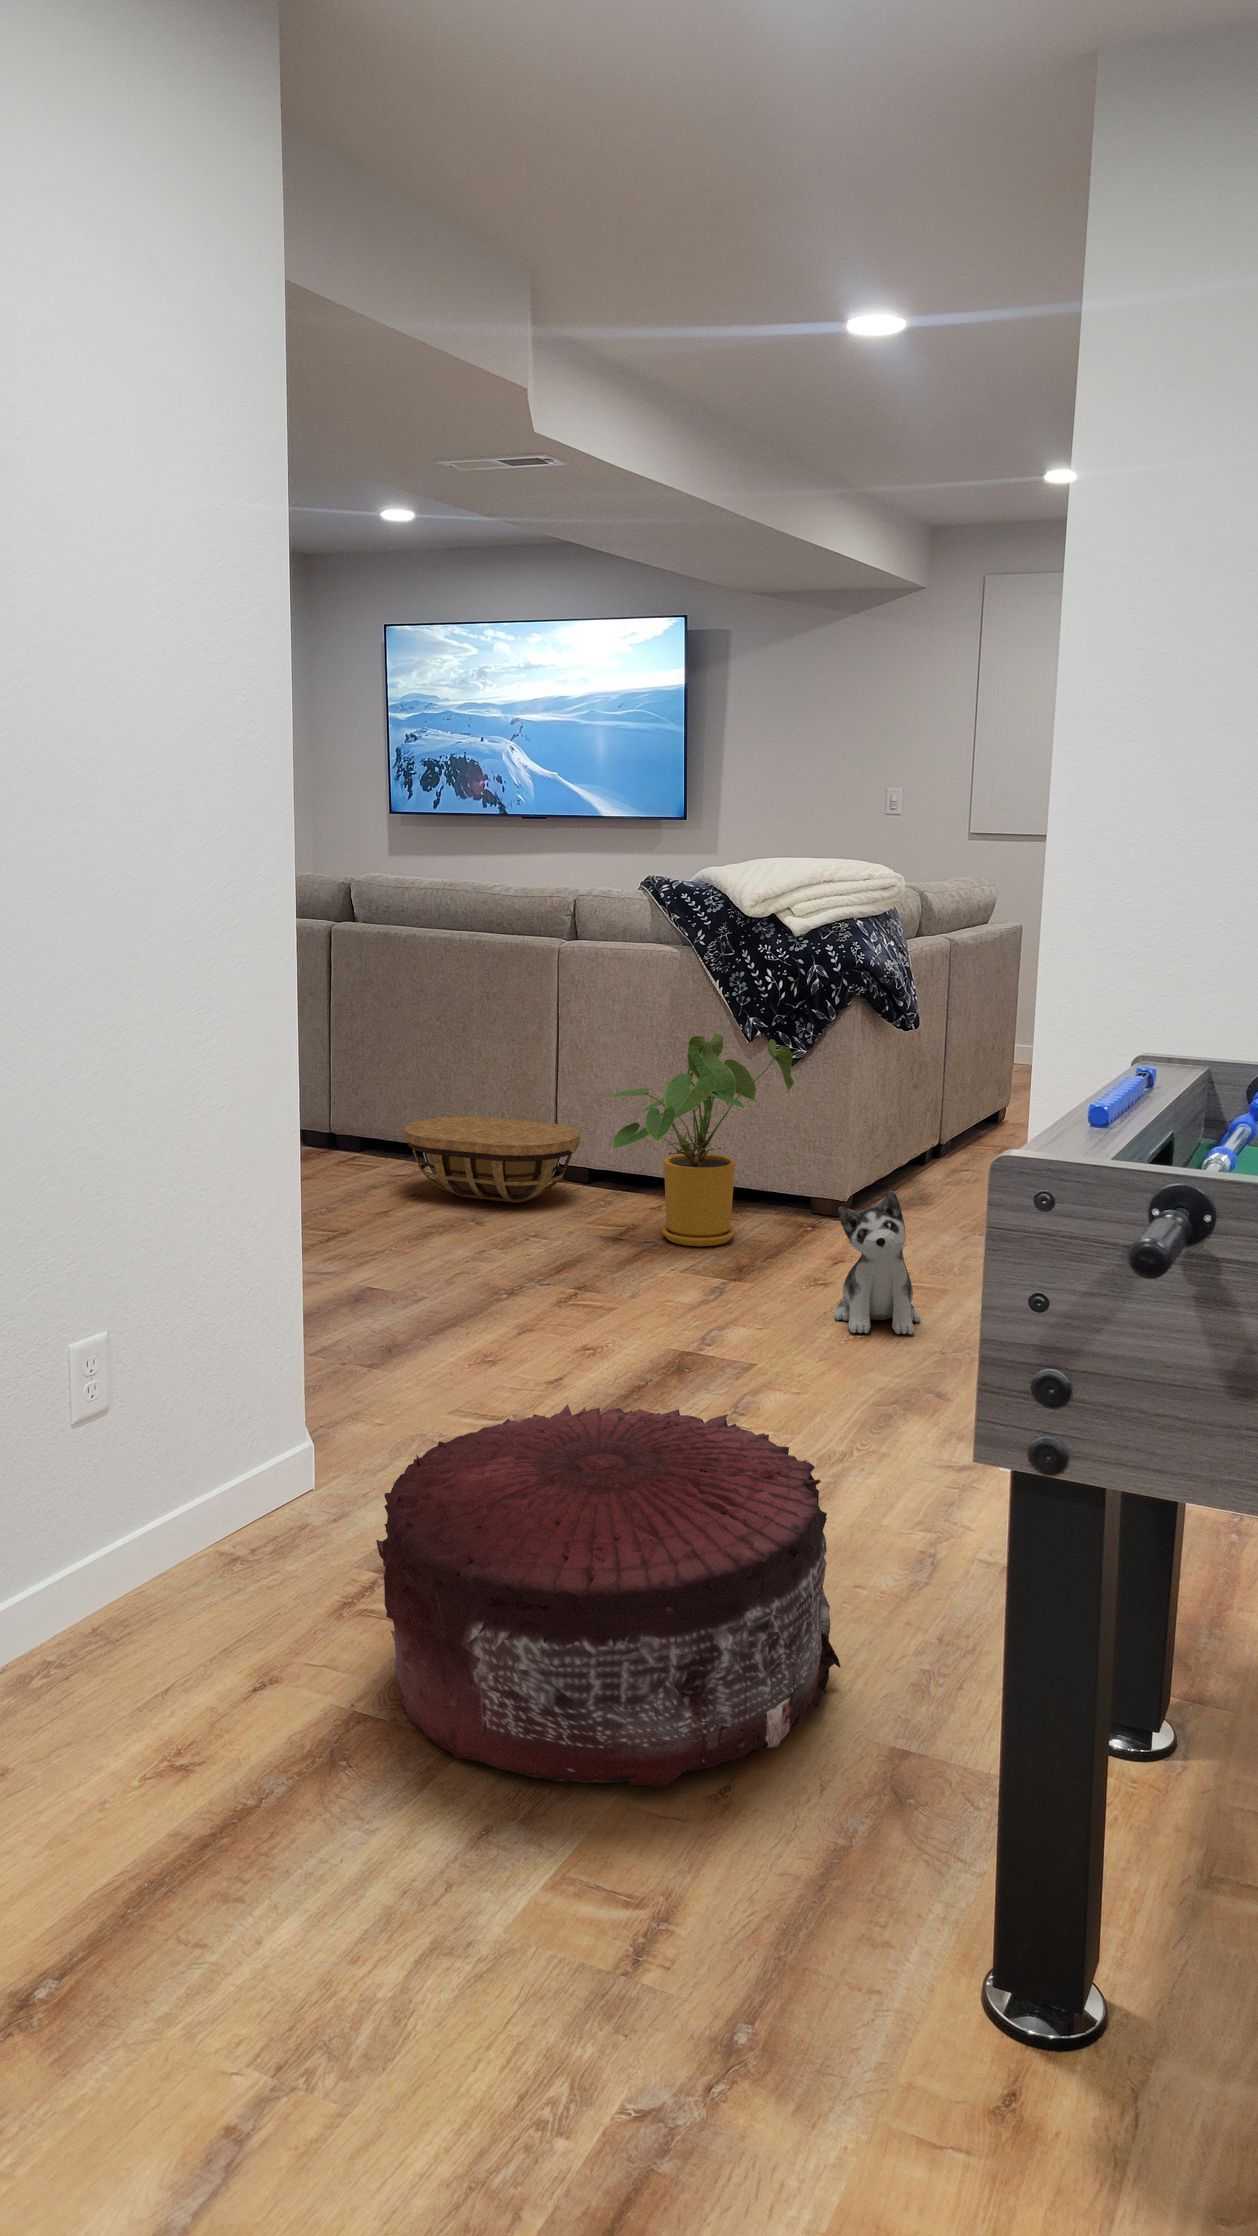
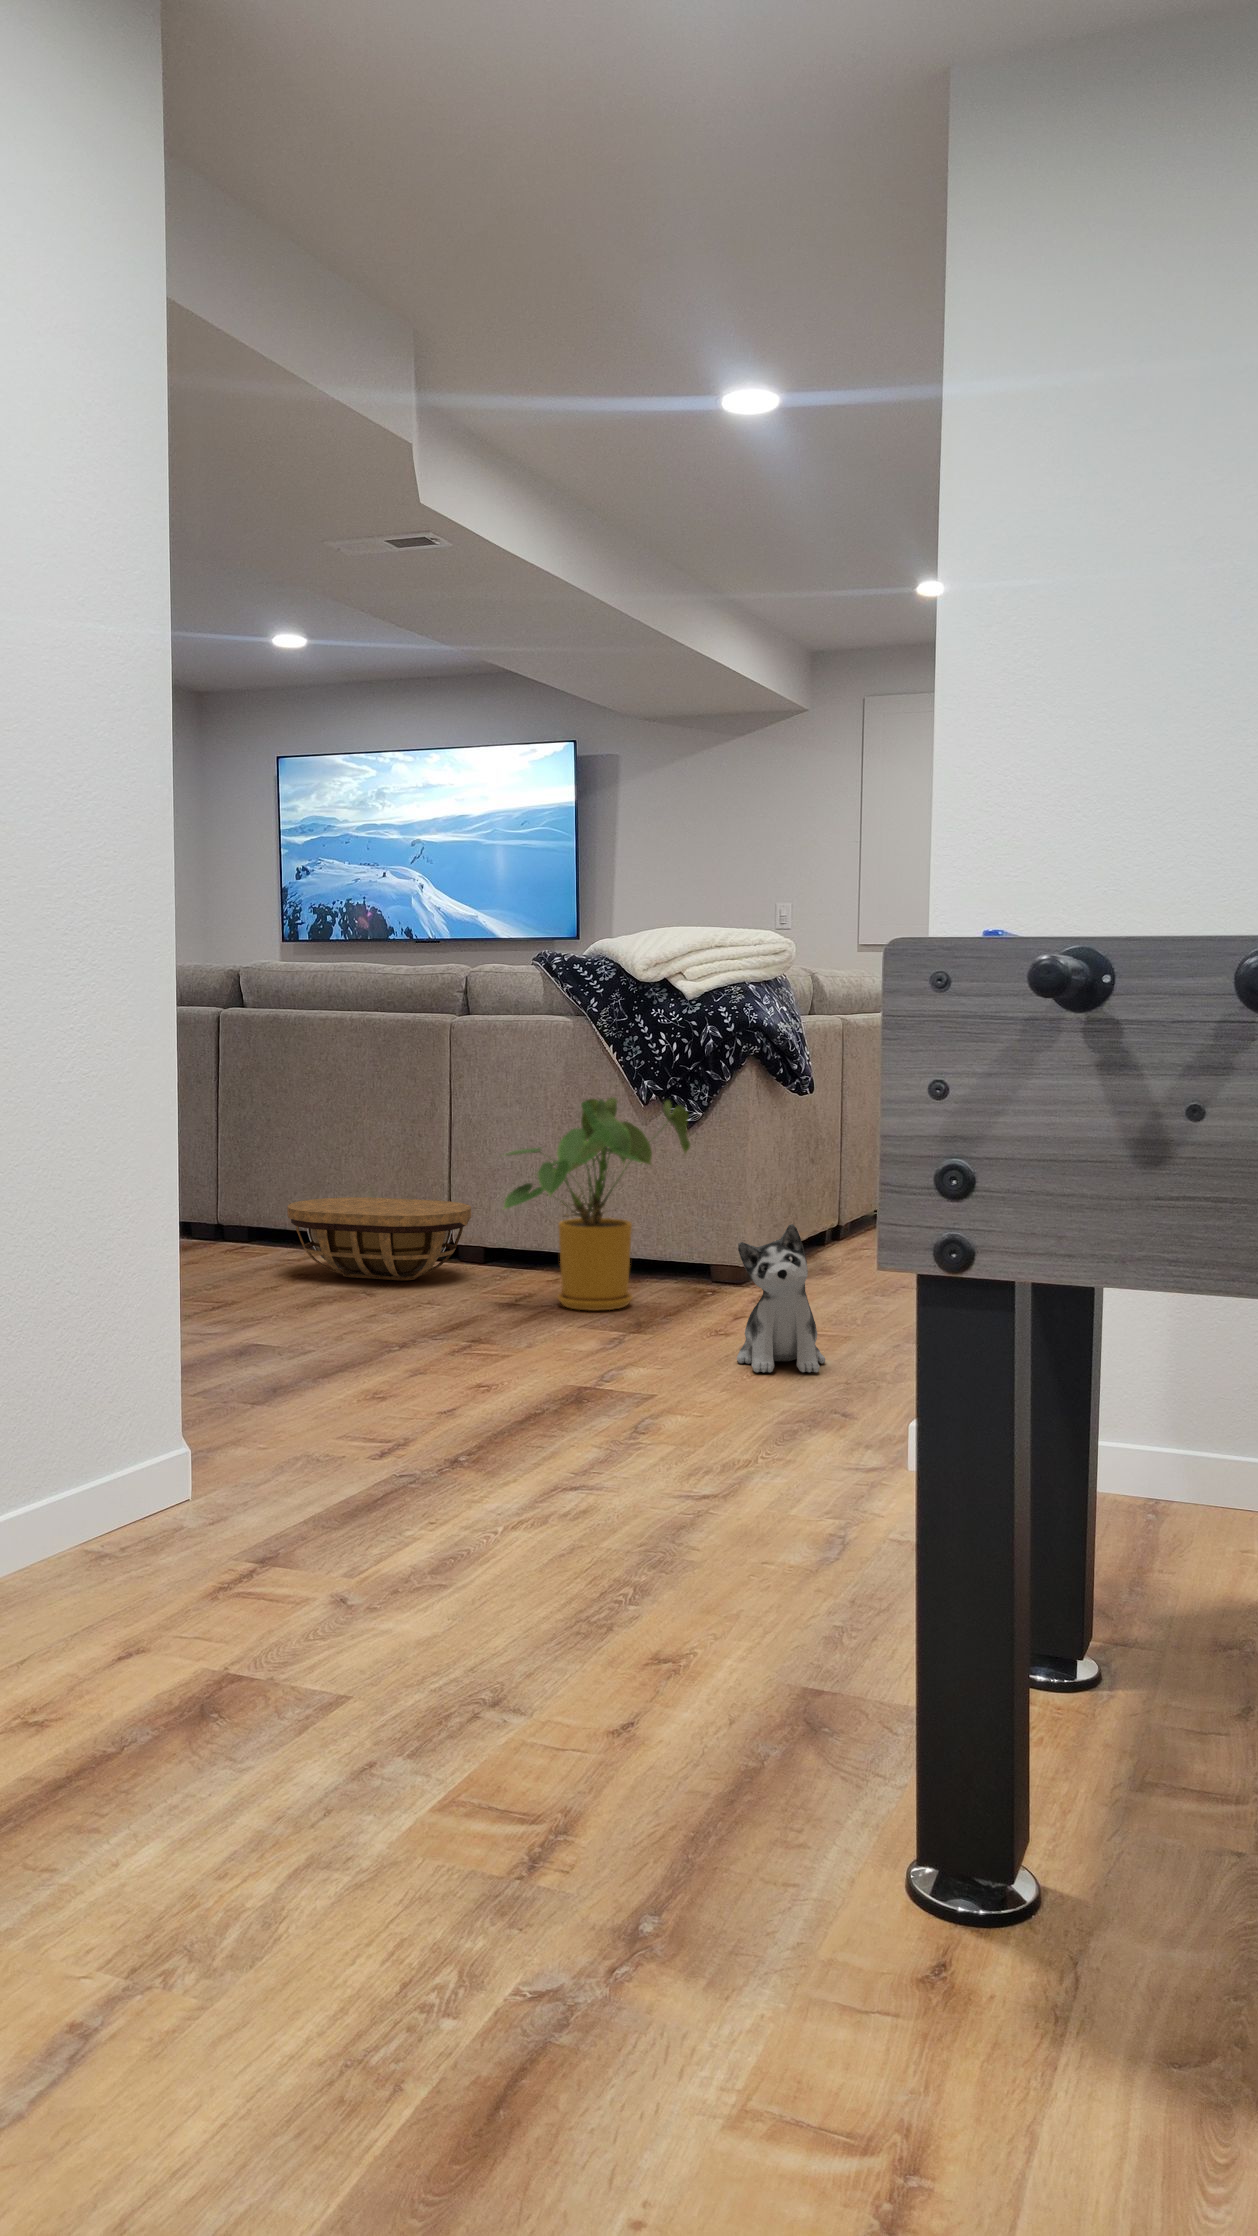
pouf: present [376,1404,841,1787] -> none [251,1369,749,1720]

